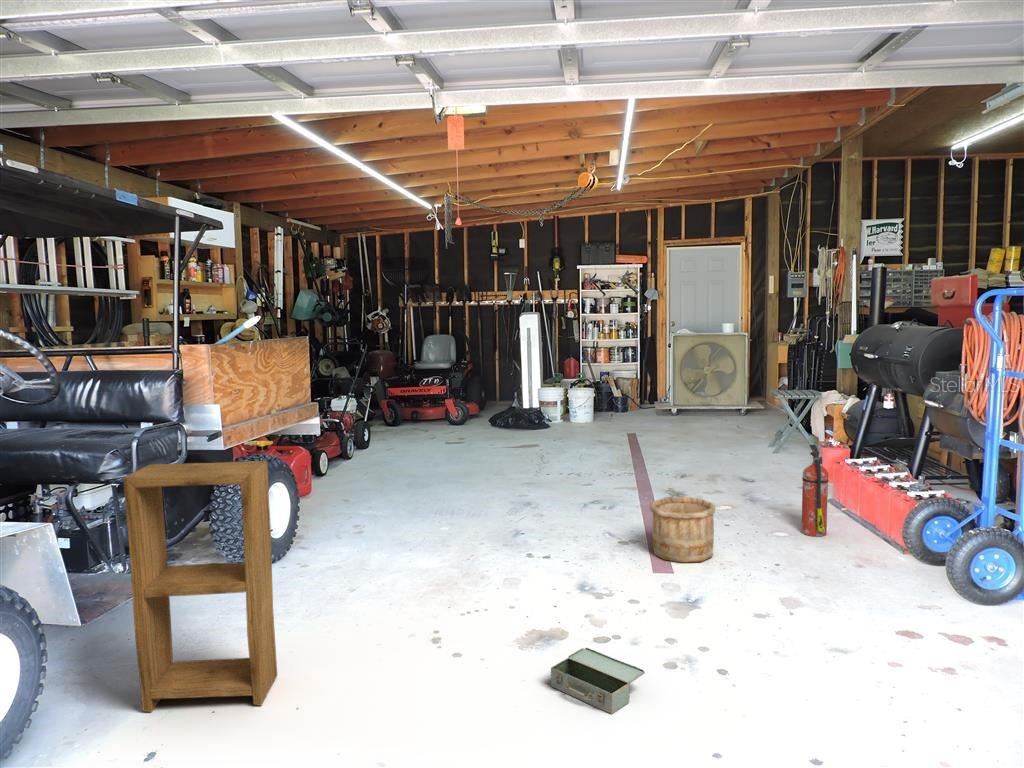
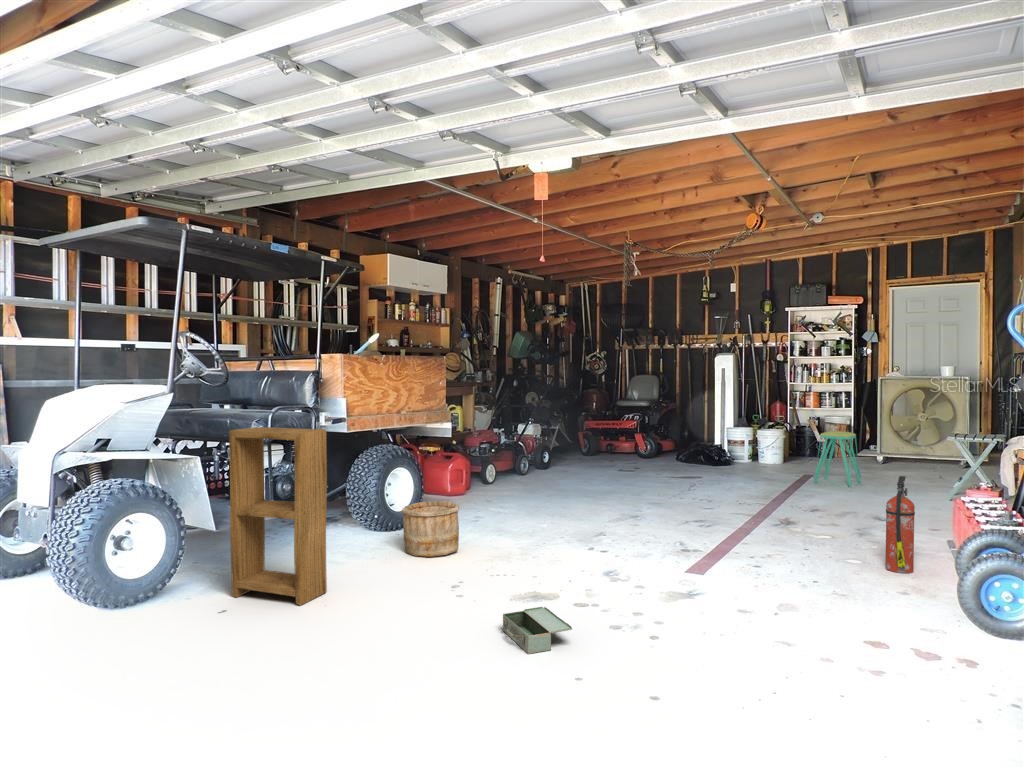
stool: none [643,391,681,444] -> present [814,431,861,487]
wooden bucket: present [650,496,715,562] -> present [401,501,459,557]

